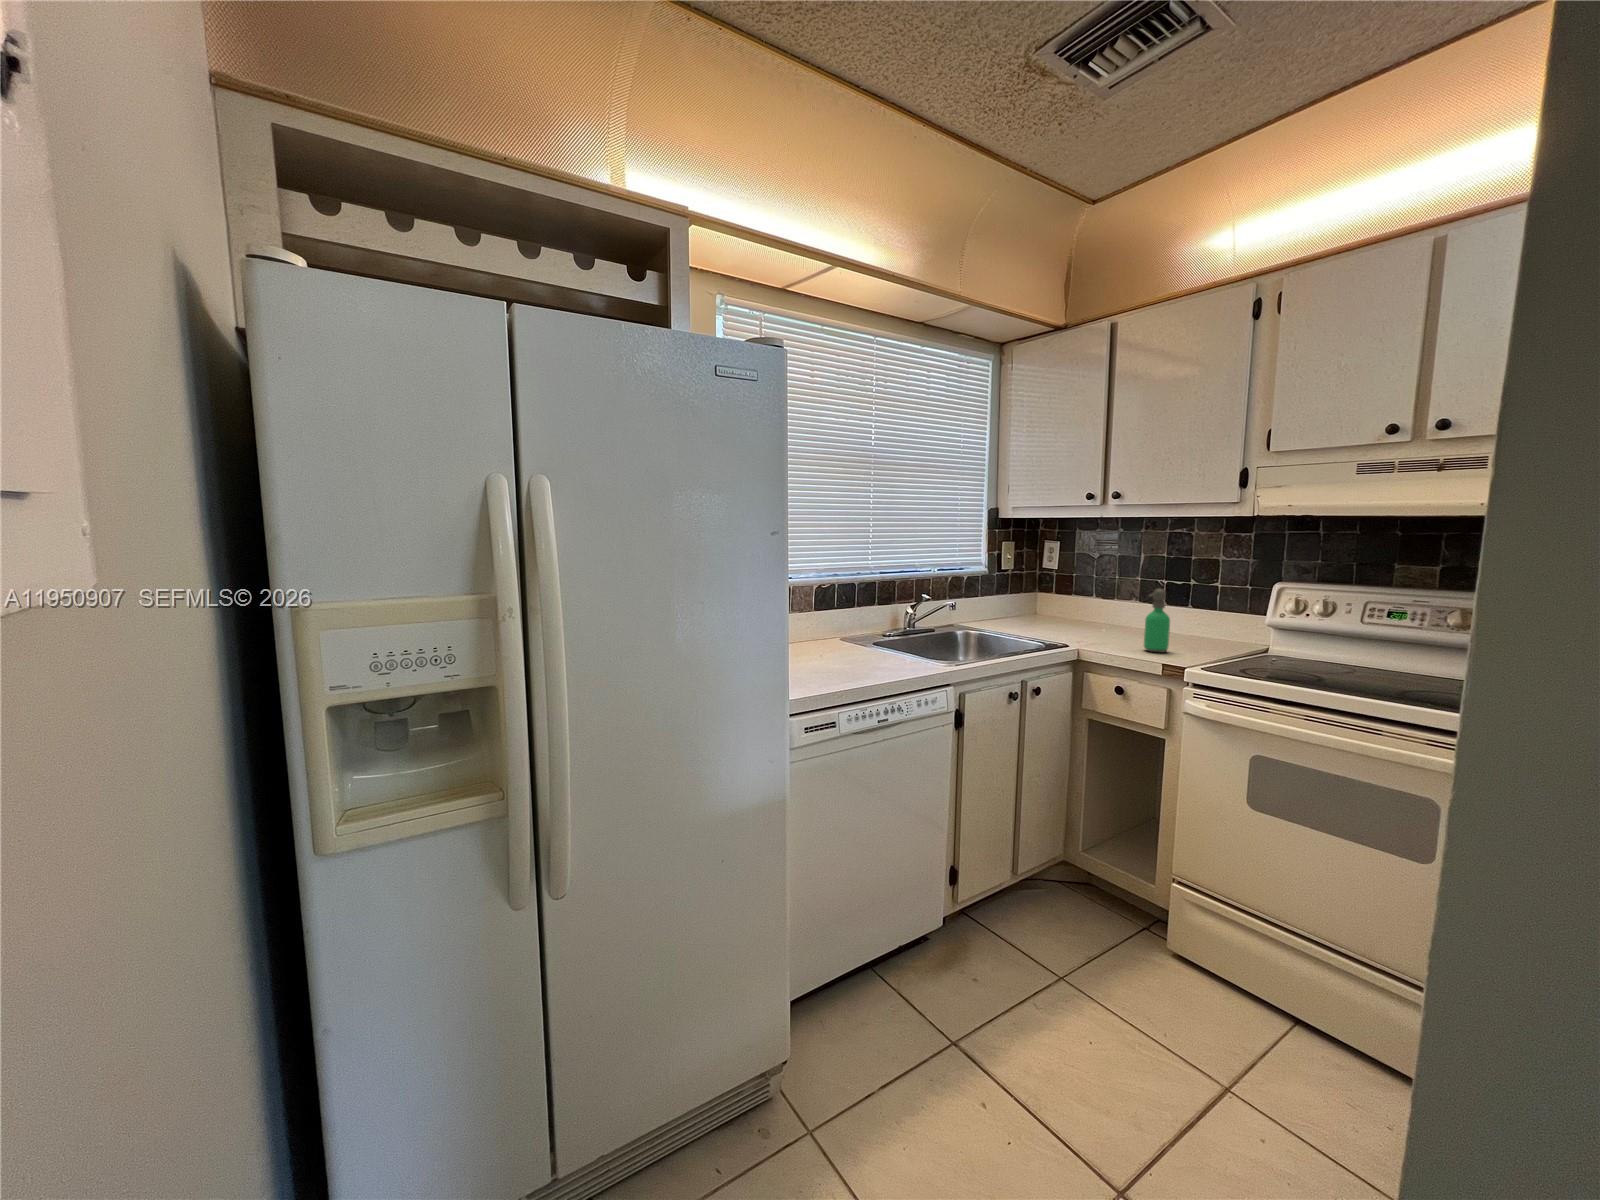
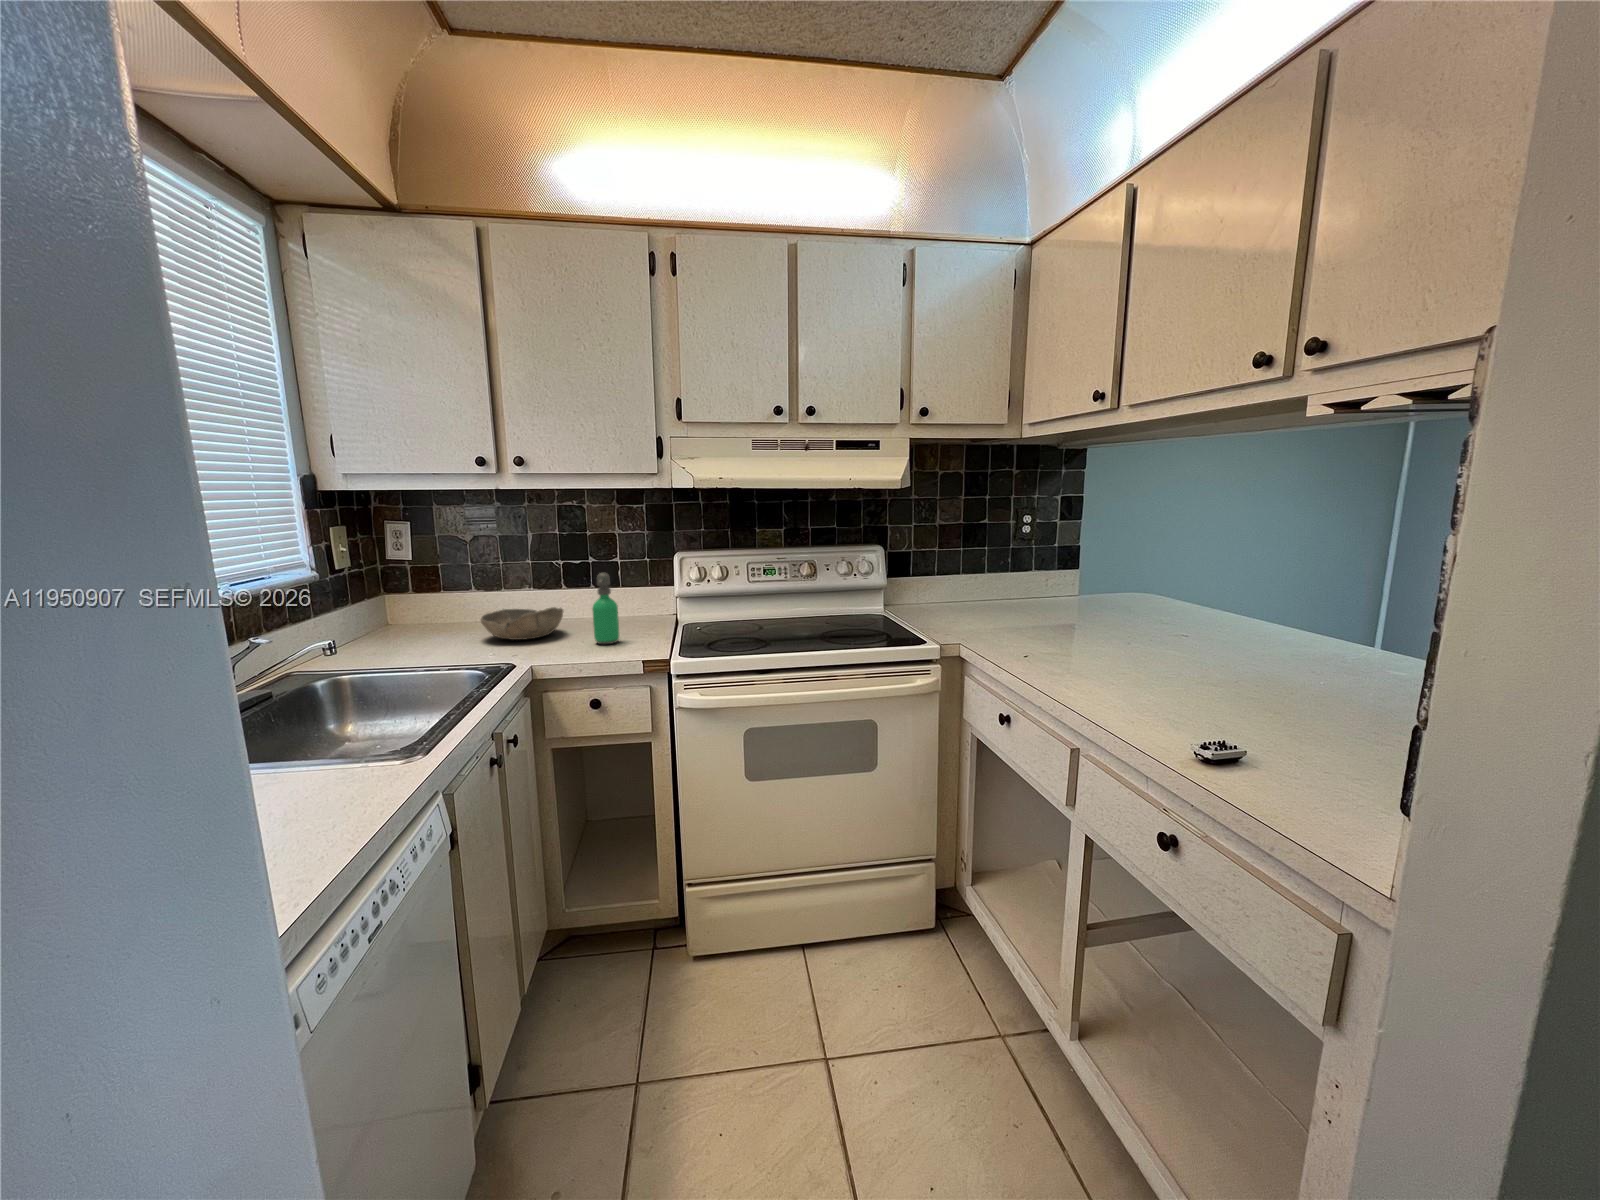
bowl: none [1071,613,1139,638] -> present [481,607,563,640]

